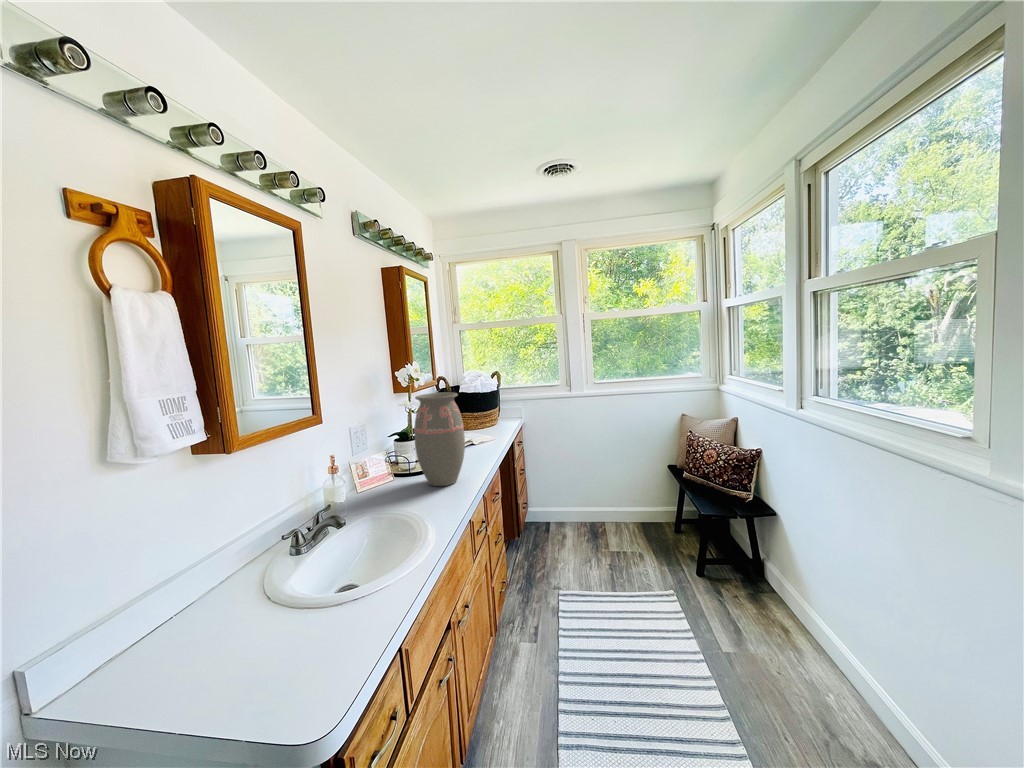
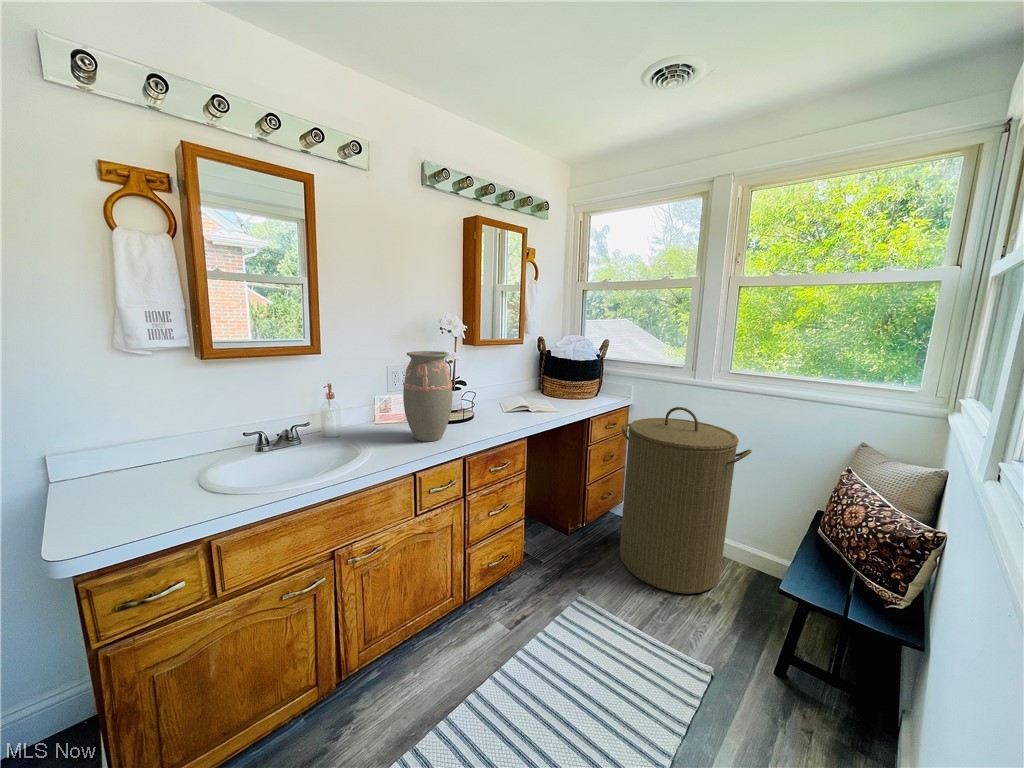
laundry hamper: none [536,412,636,561] -> present [619,407,752,594]

